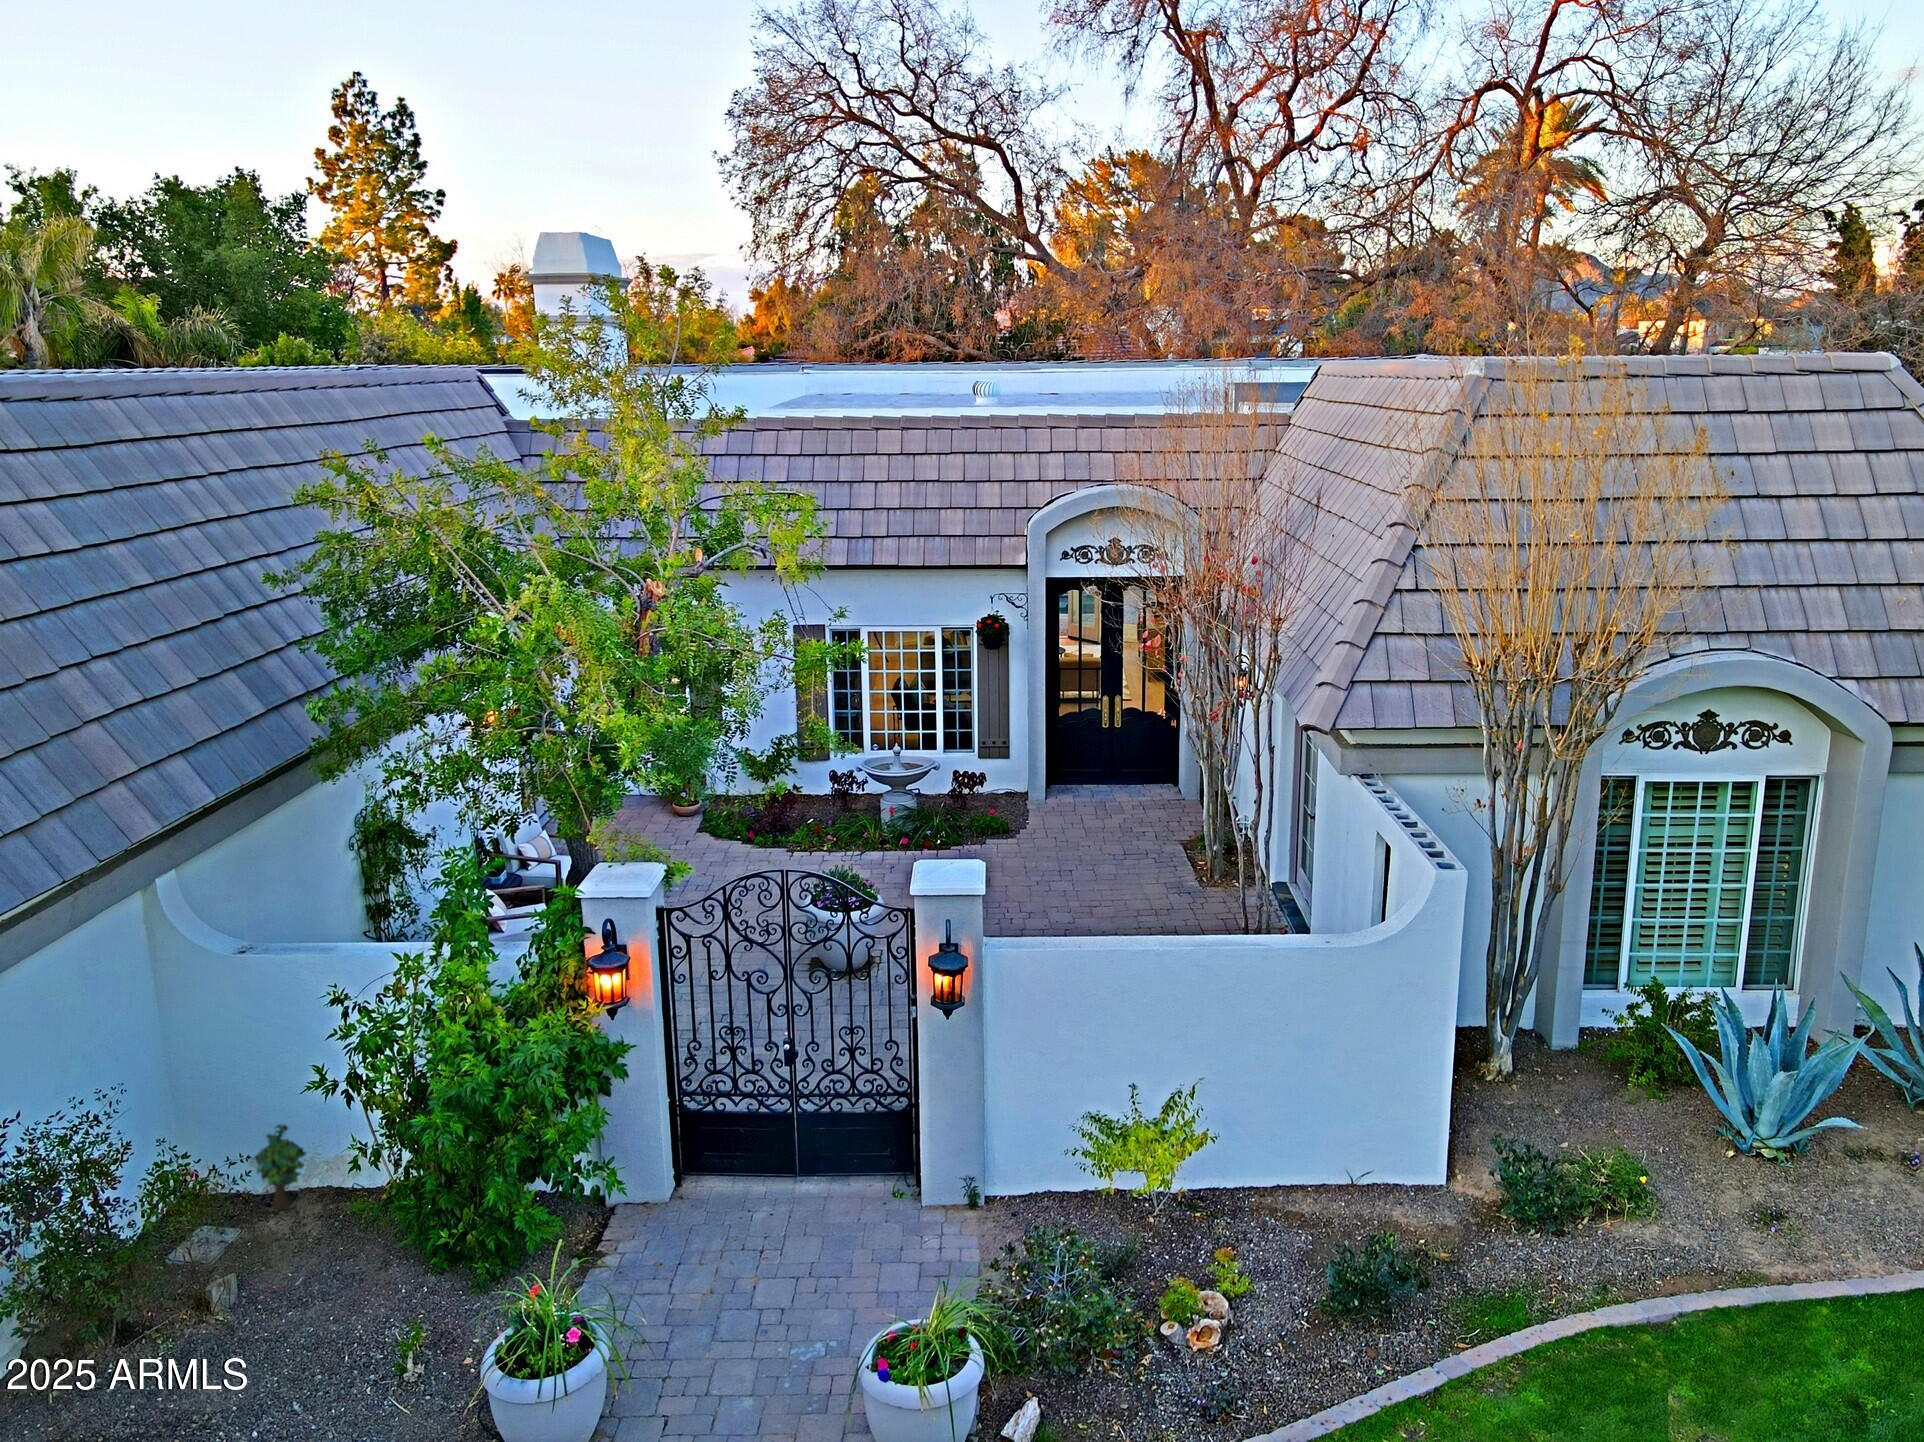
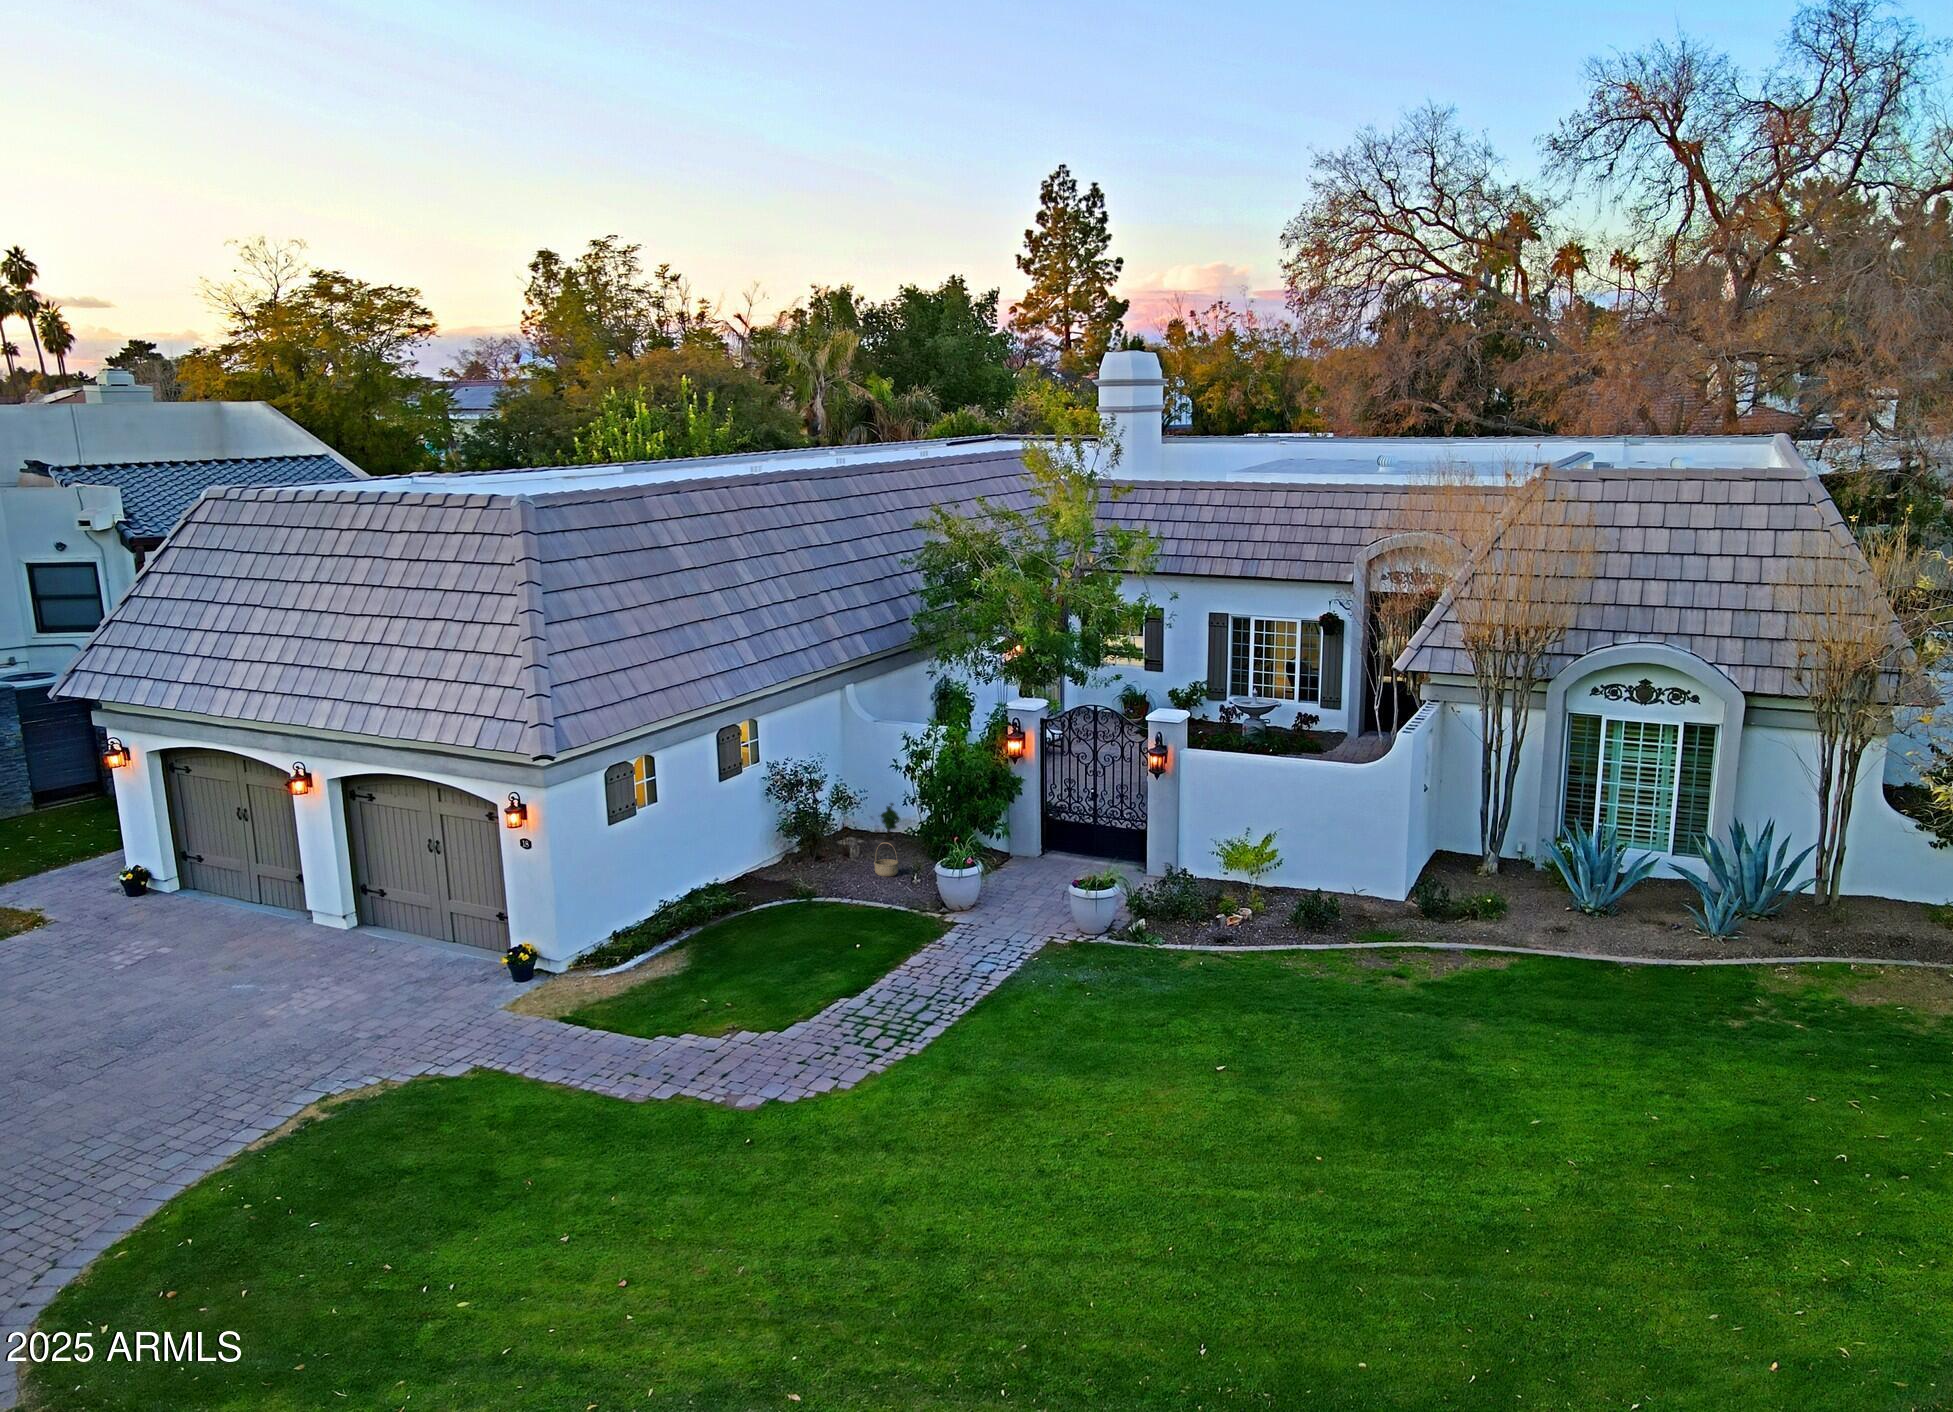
basket: none [264,1317,339,1408] -> present [874,842,899,877]

